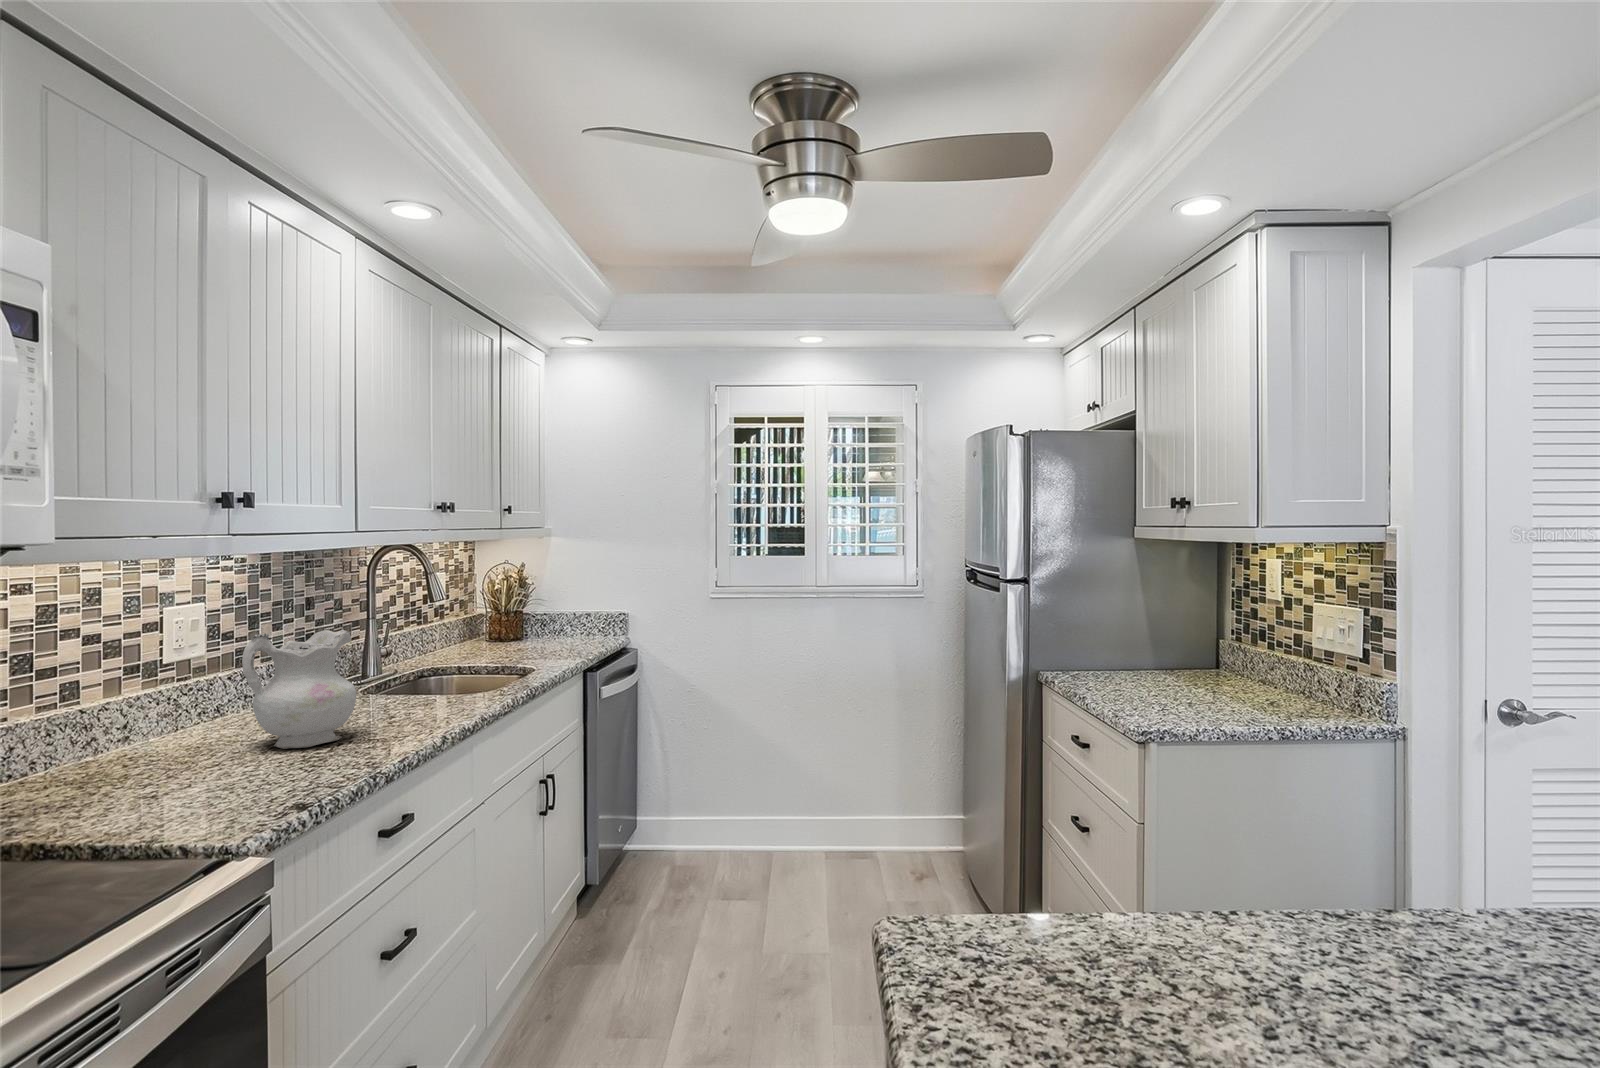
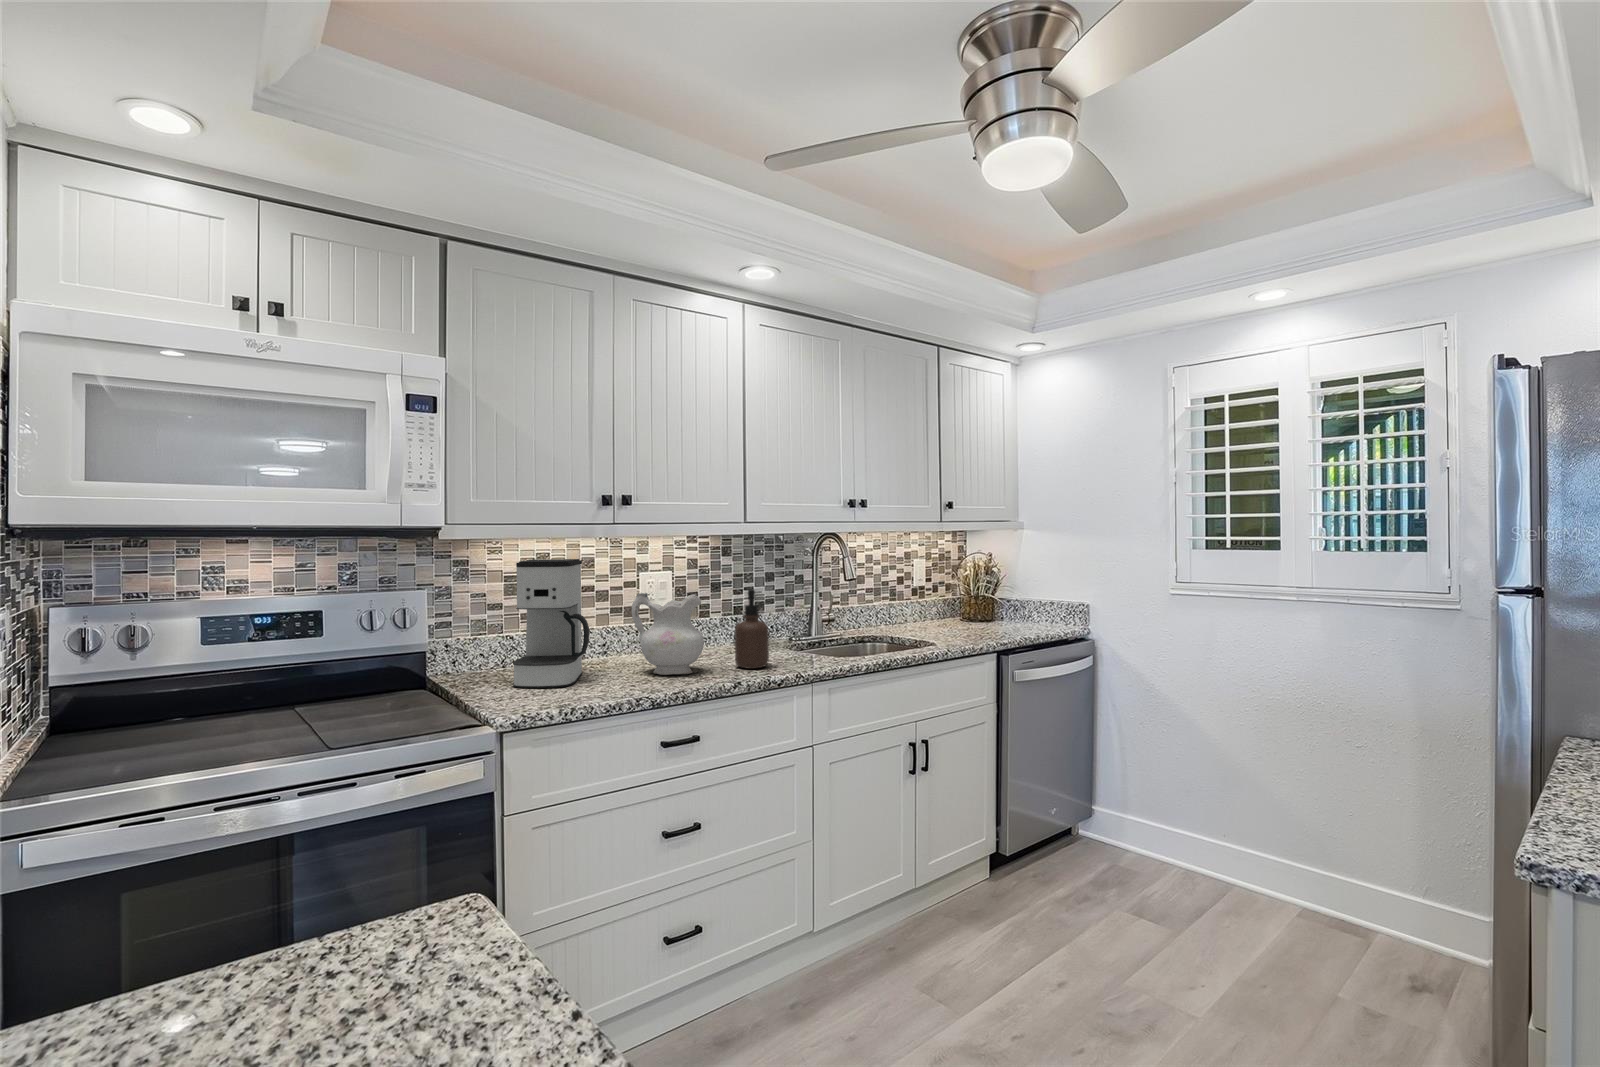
coffee maker: none [55,588,212,813] -> present [513,559,589,688]
soap dispenser: none [373,617,422,720] -> present [735,589,769,669]

